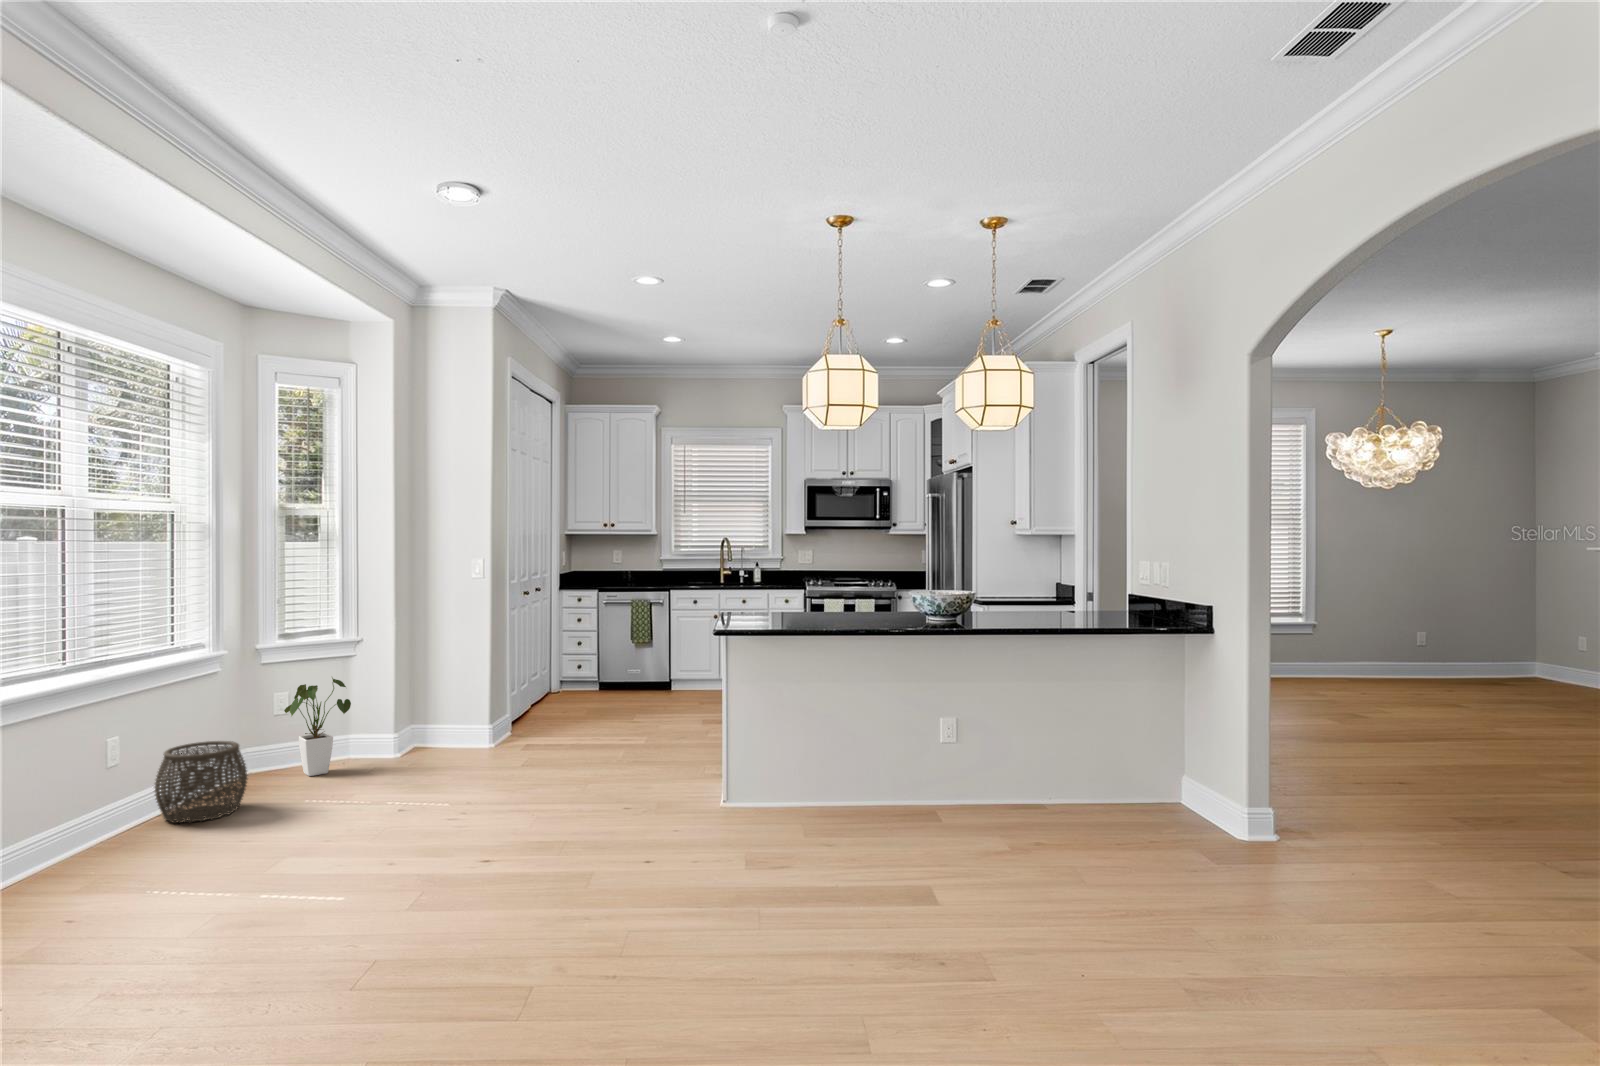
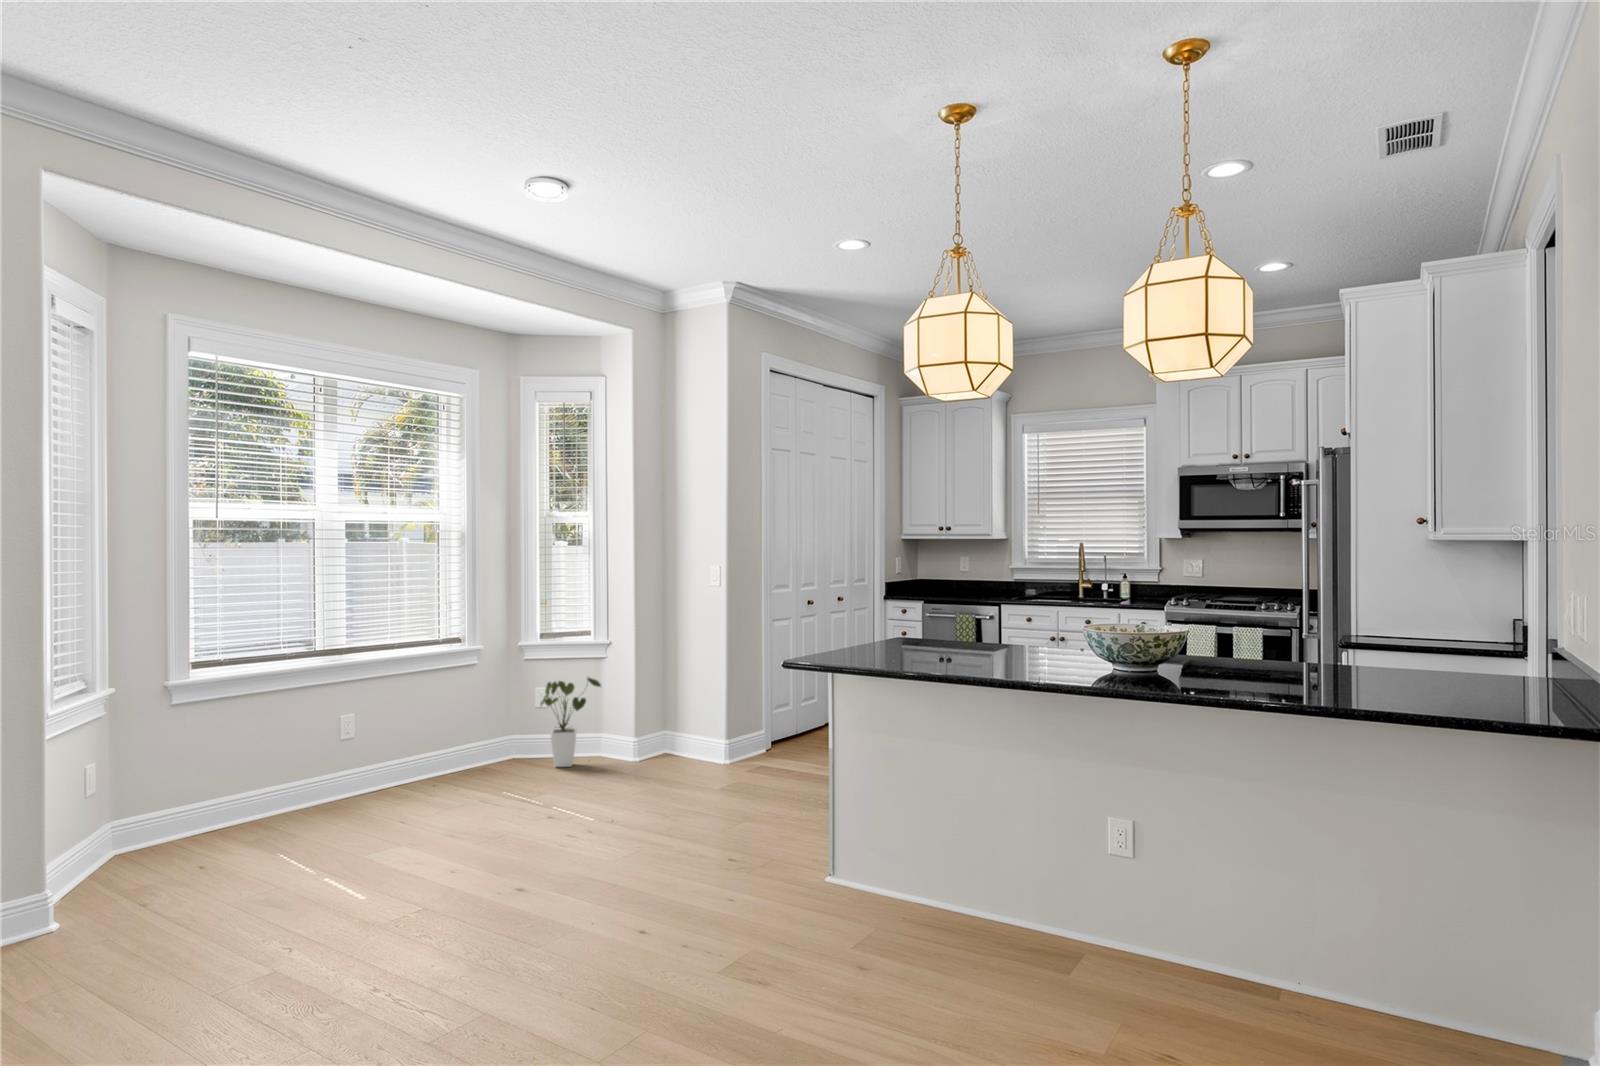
woven basket: present [154,741,247,823] -> none [406,723,479,792]

